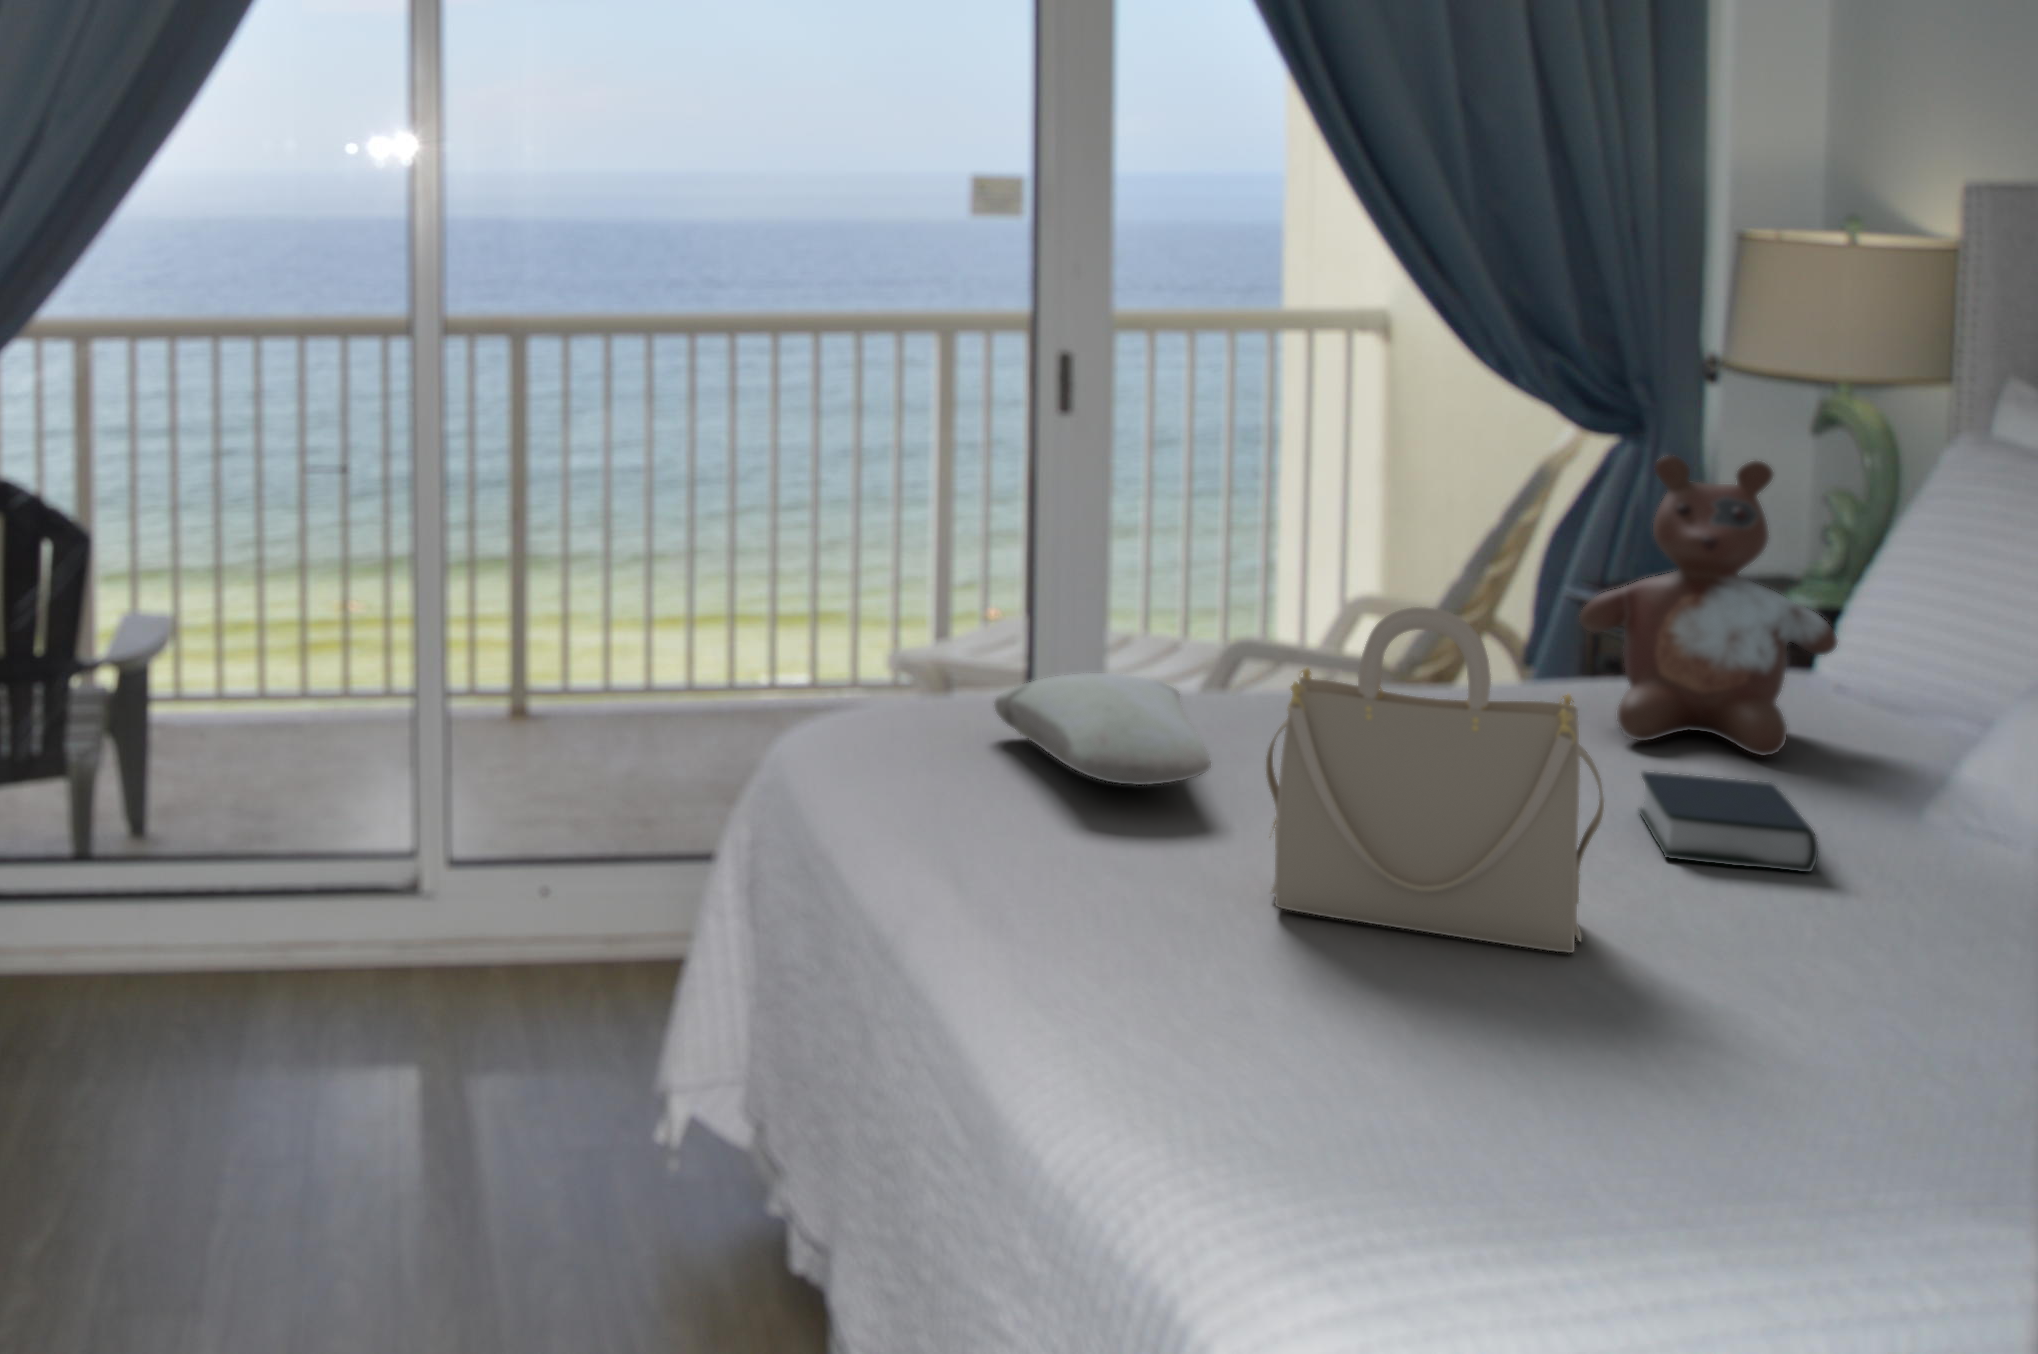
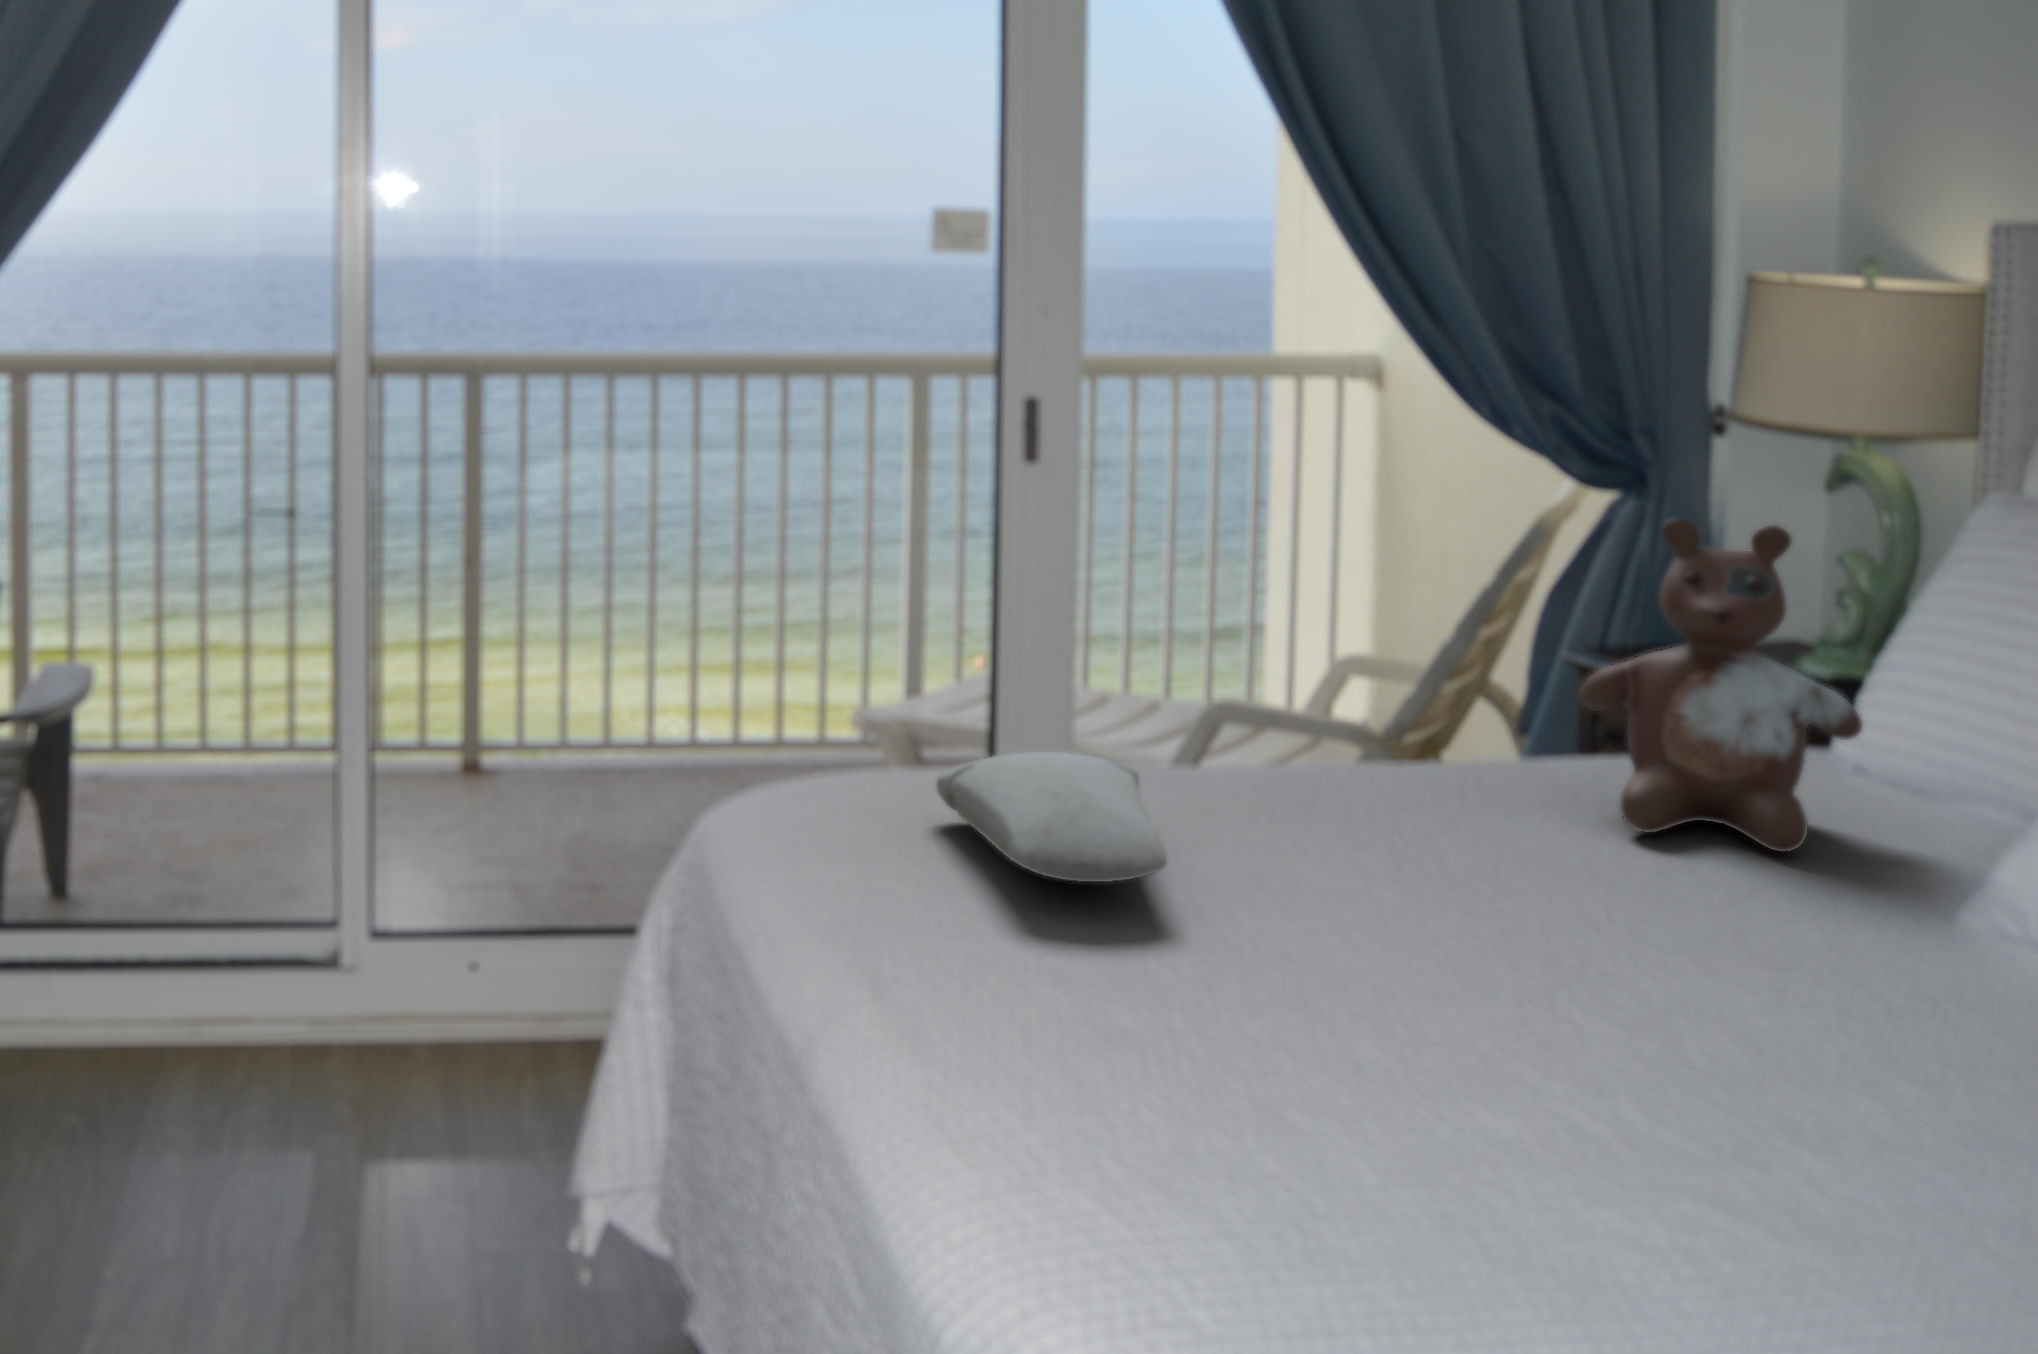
handbag: present [1266,607,1604,953] -> none [1222,696,1605,1097]
book: present [1639,772,1818,872] -> none [1643,874,1847,997]

